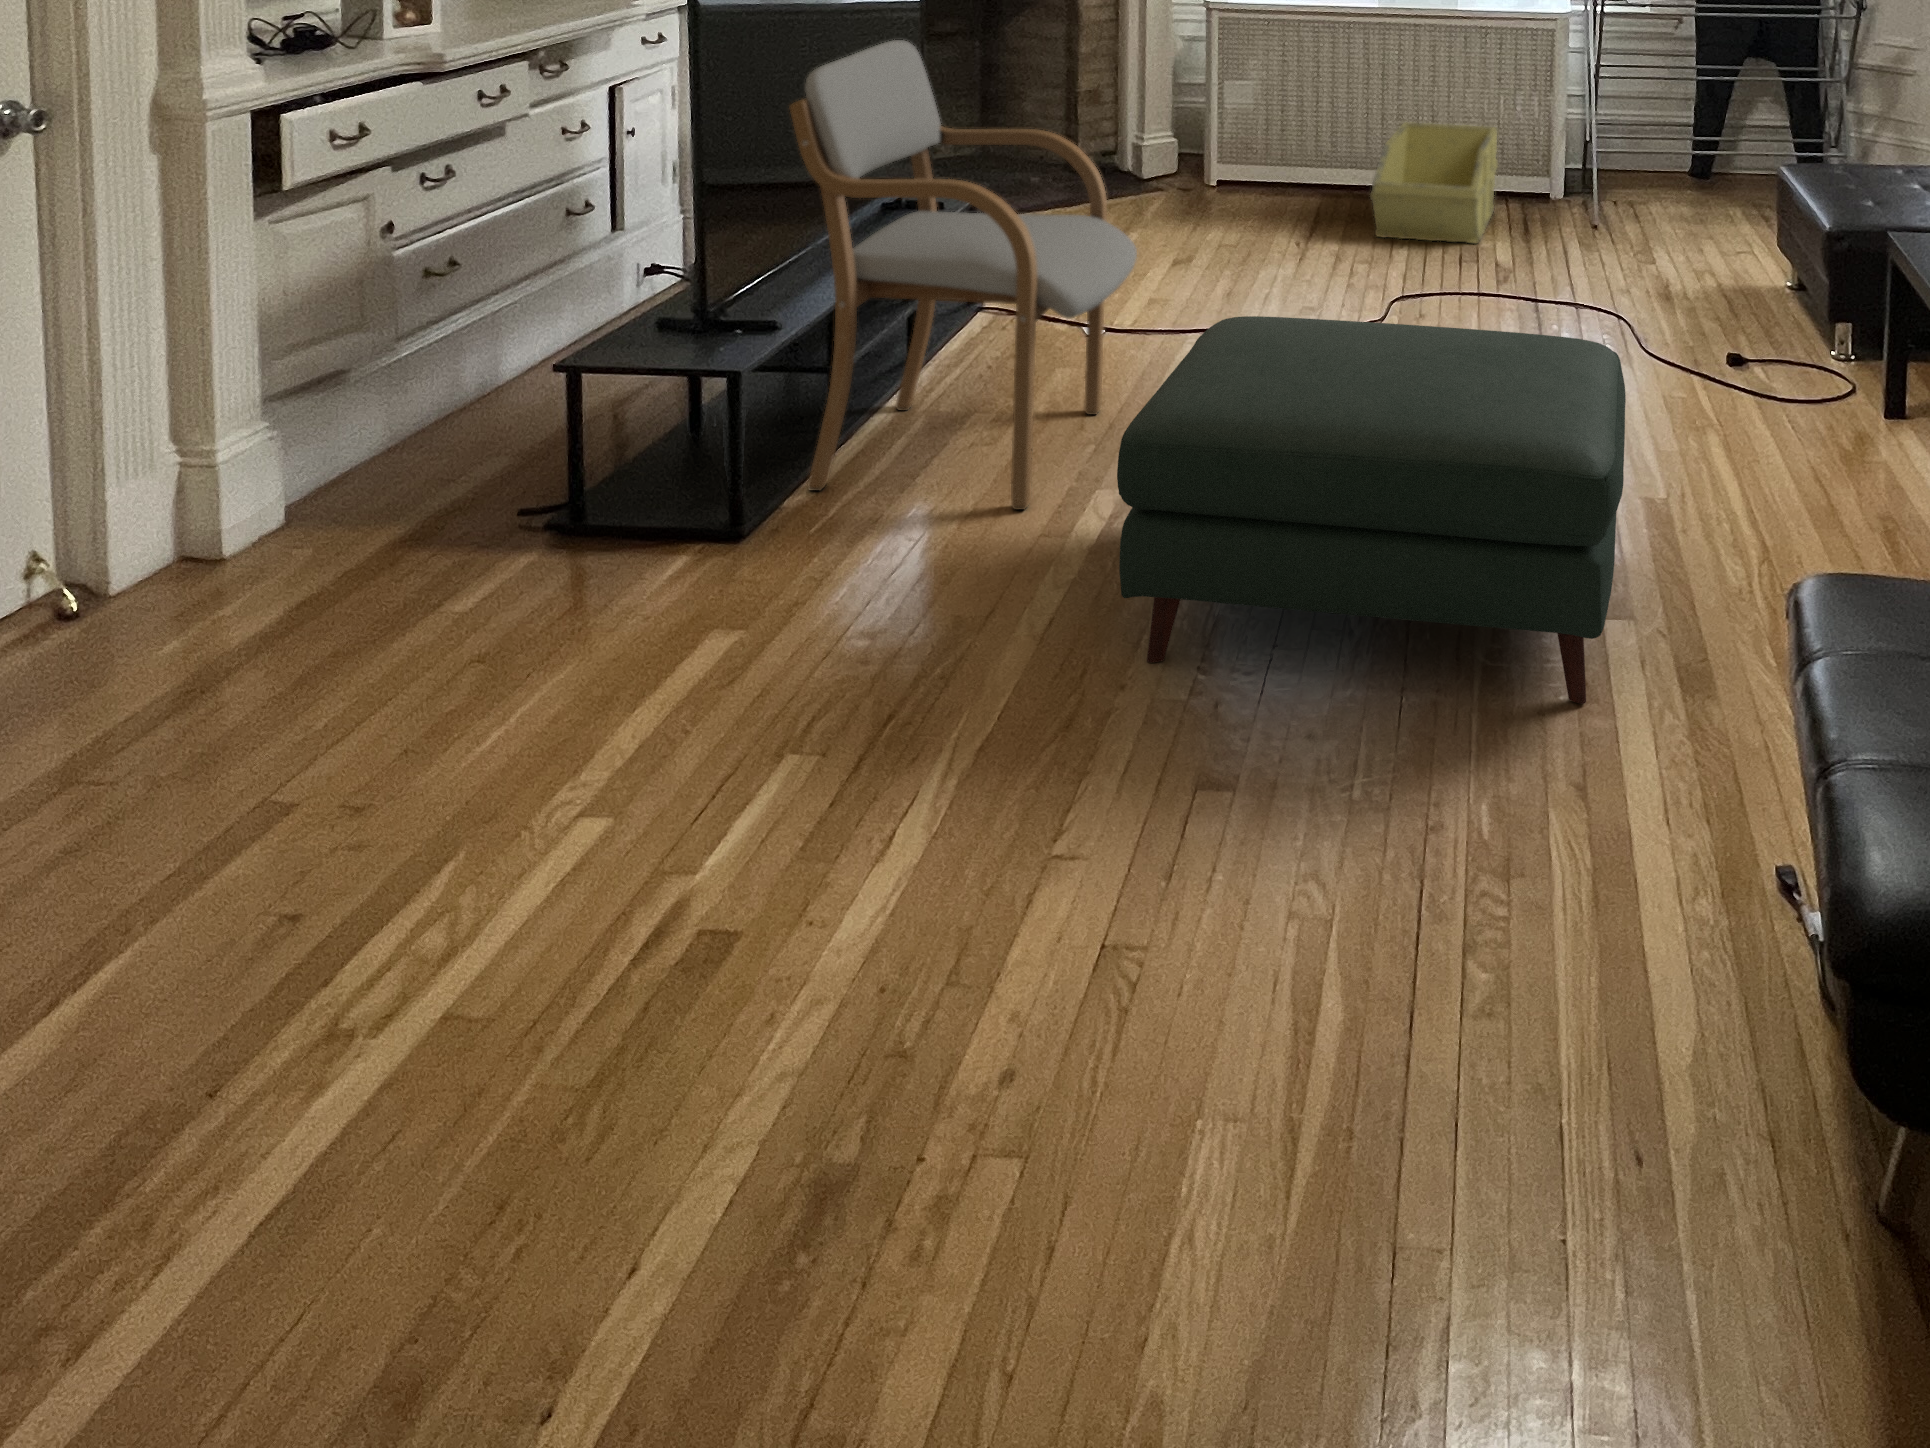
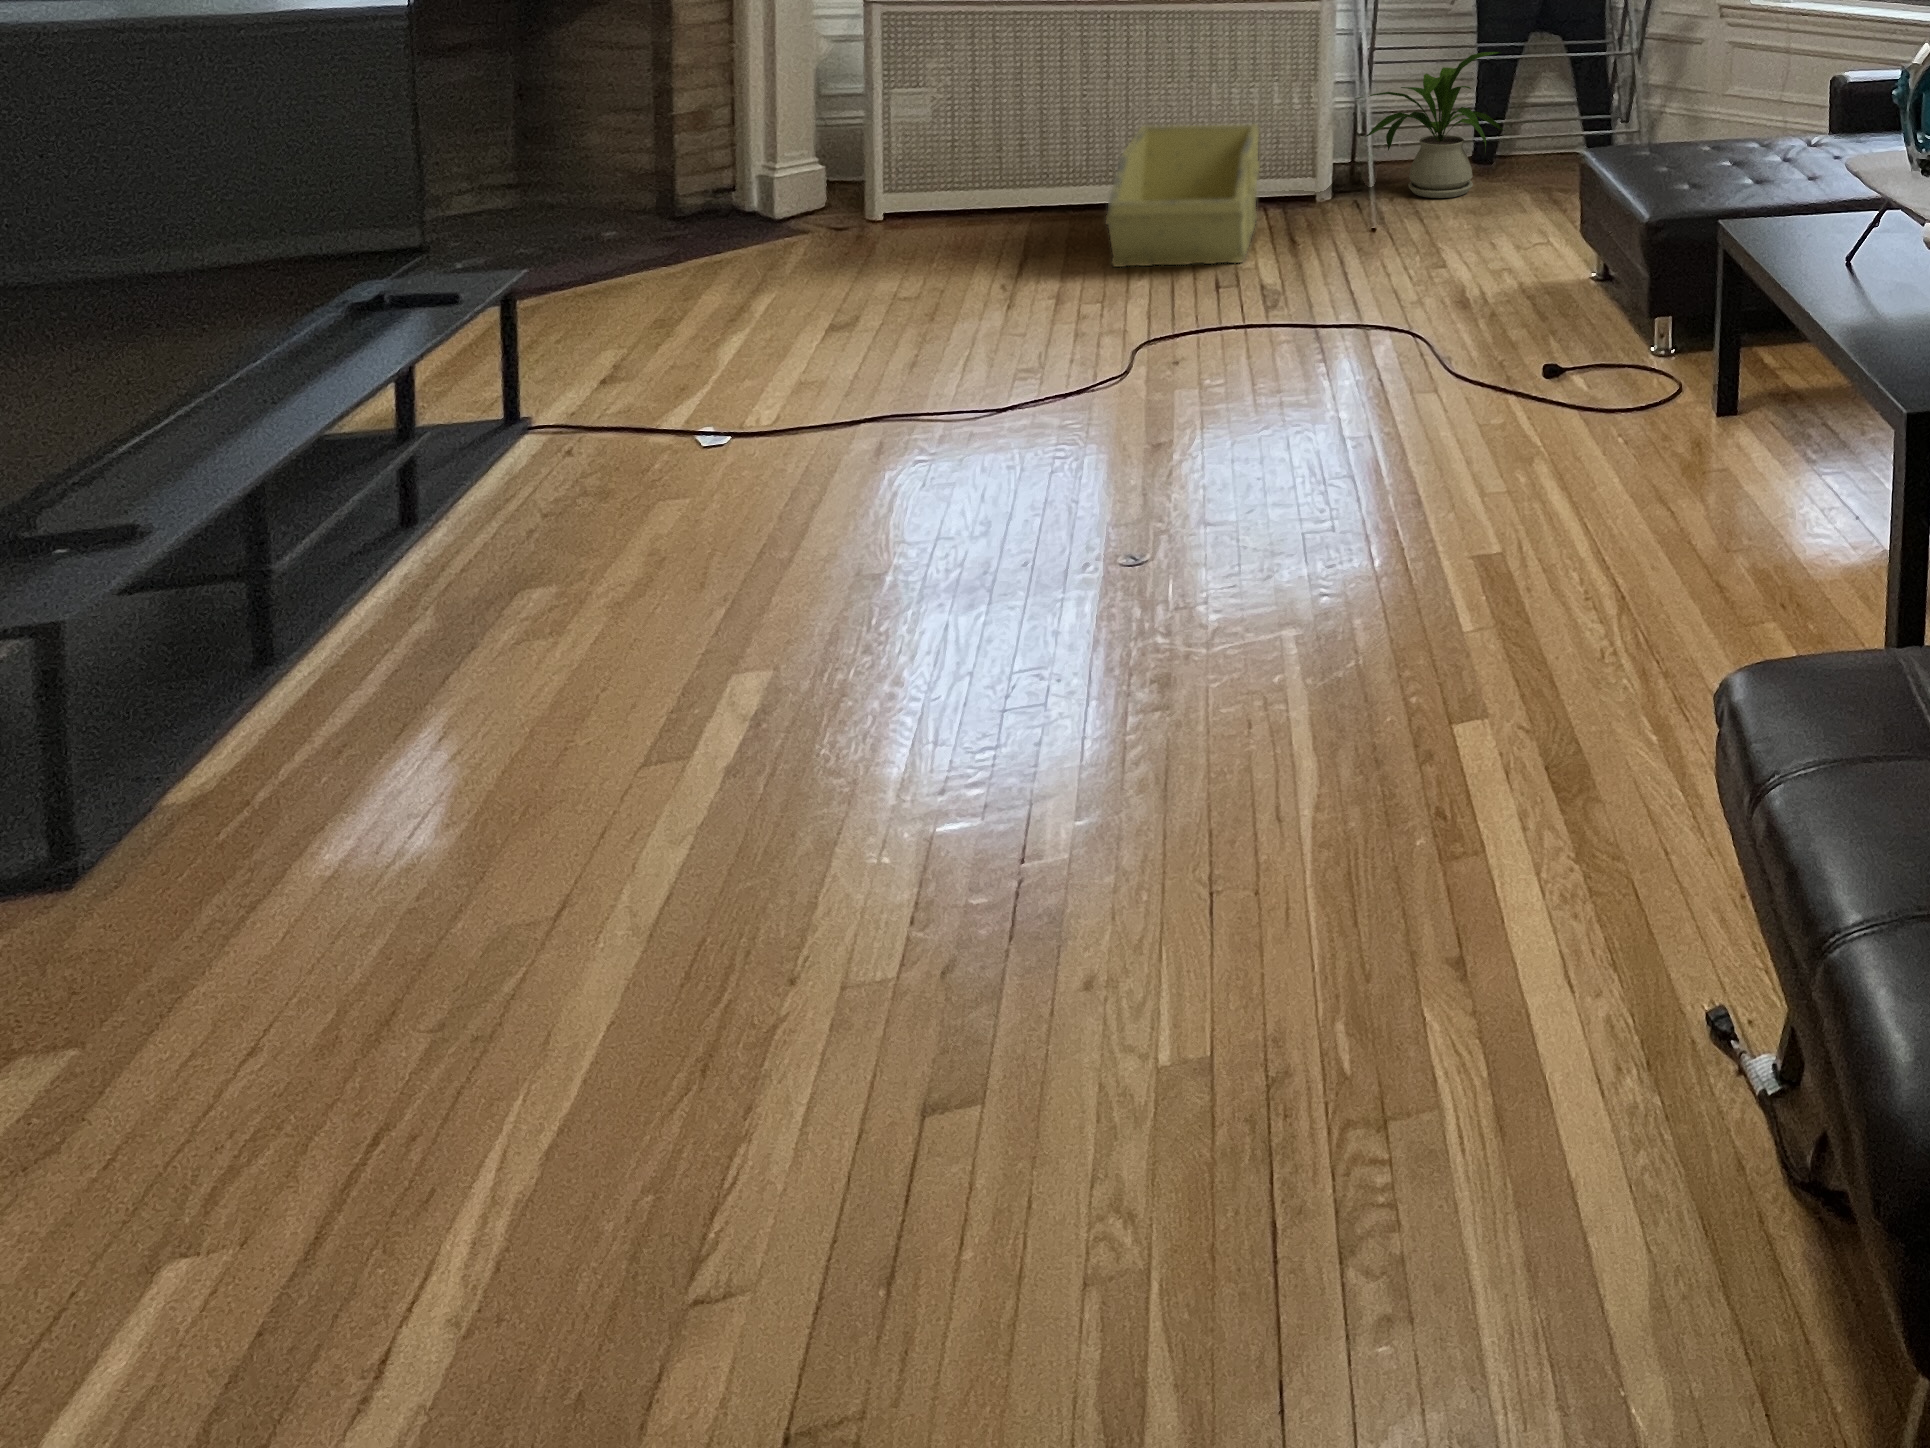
armchair: present [790,40,1137,510] -> none [147,80,791,780]
house plant: none [1579,74,1717,207] -> present [1355,52,1505,198]
ottoman: present [1117,316,1626,704] -> none [787,395,1502,937]

